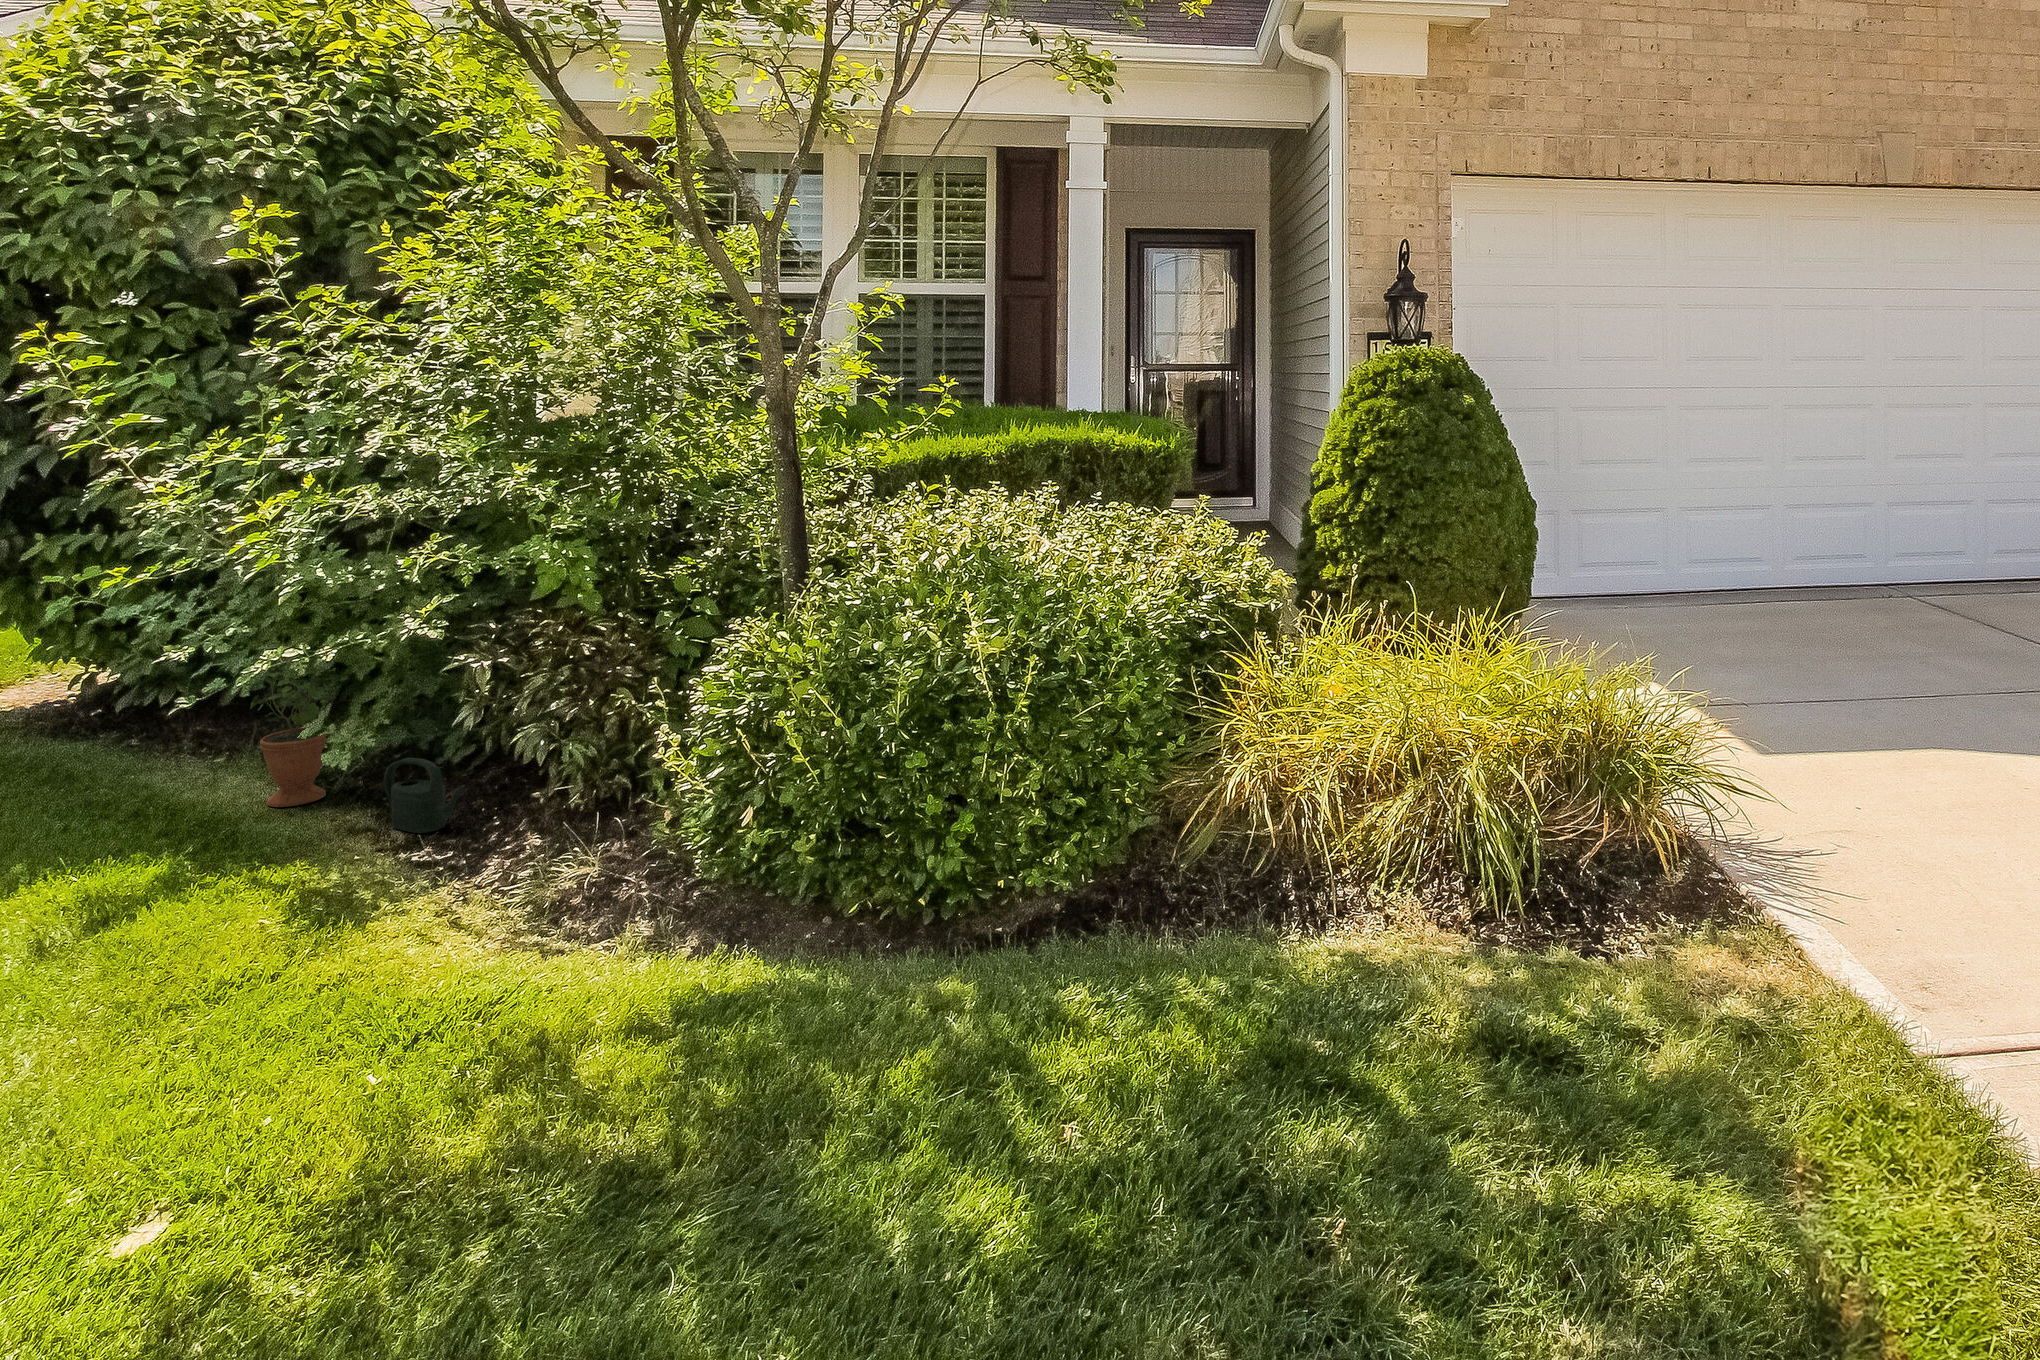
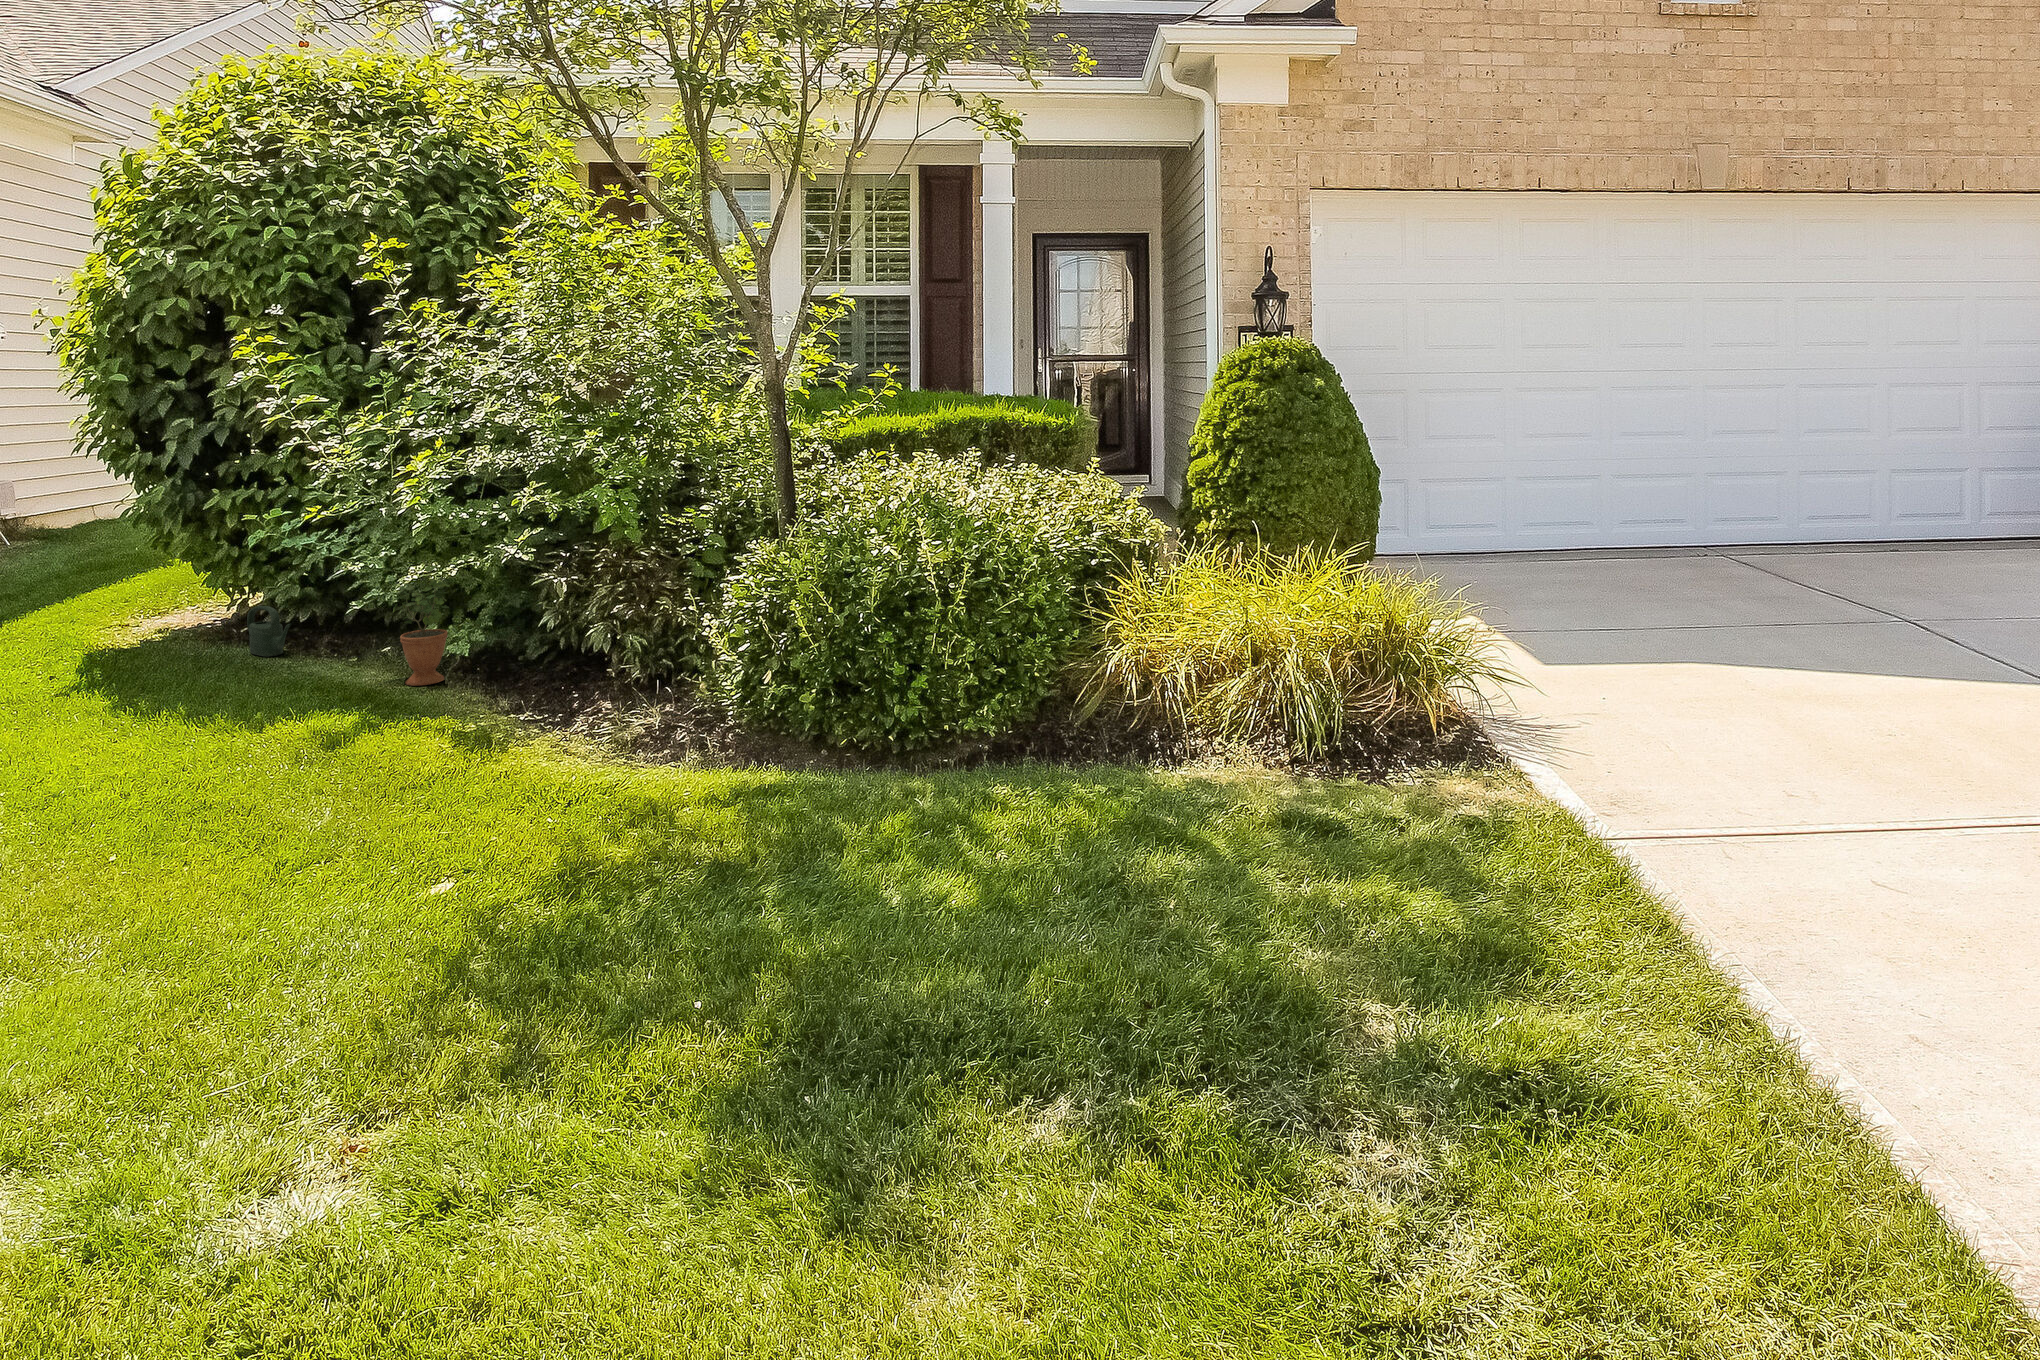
watering can: present [384,758,467,833] -> present [247,606,292,657]

